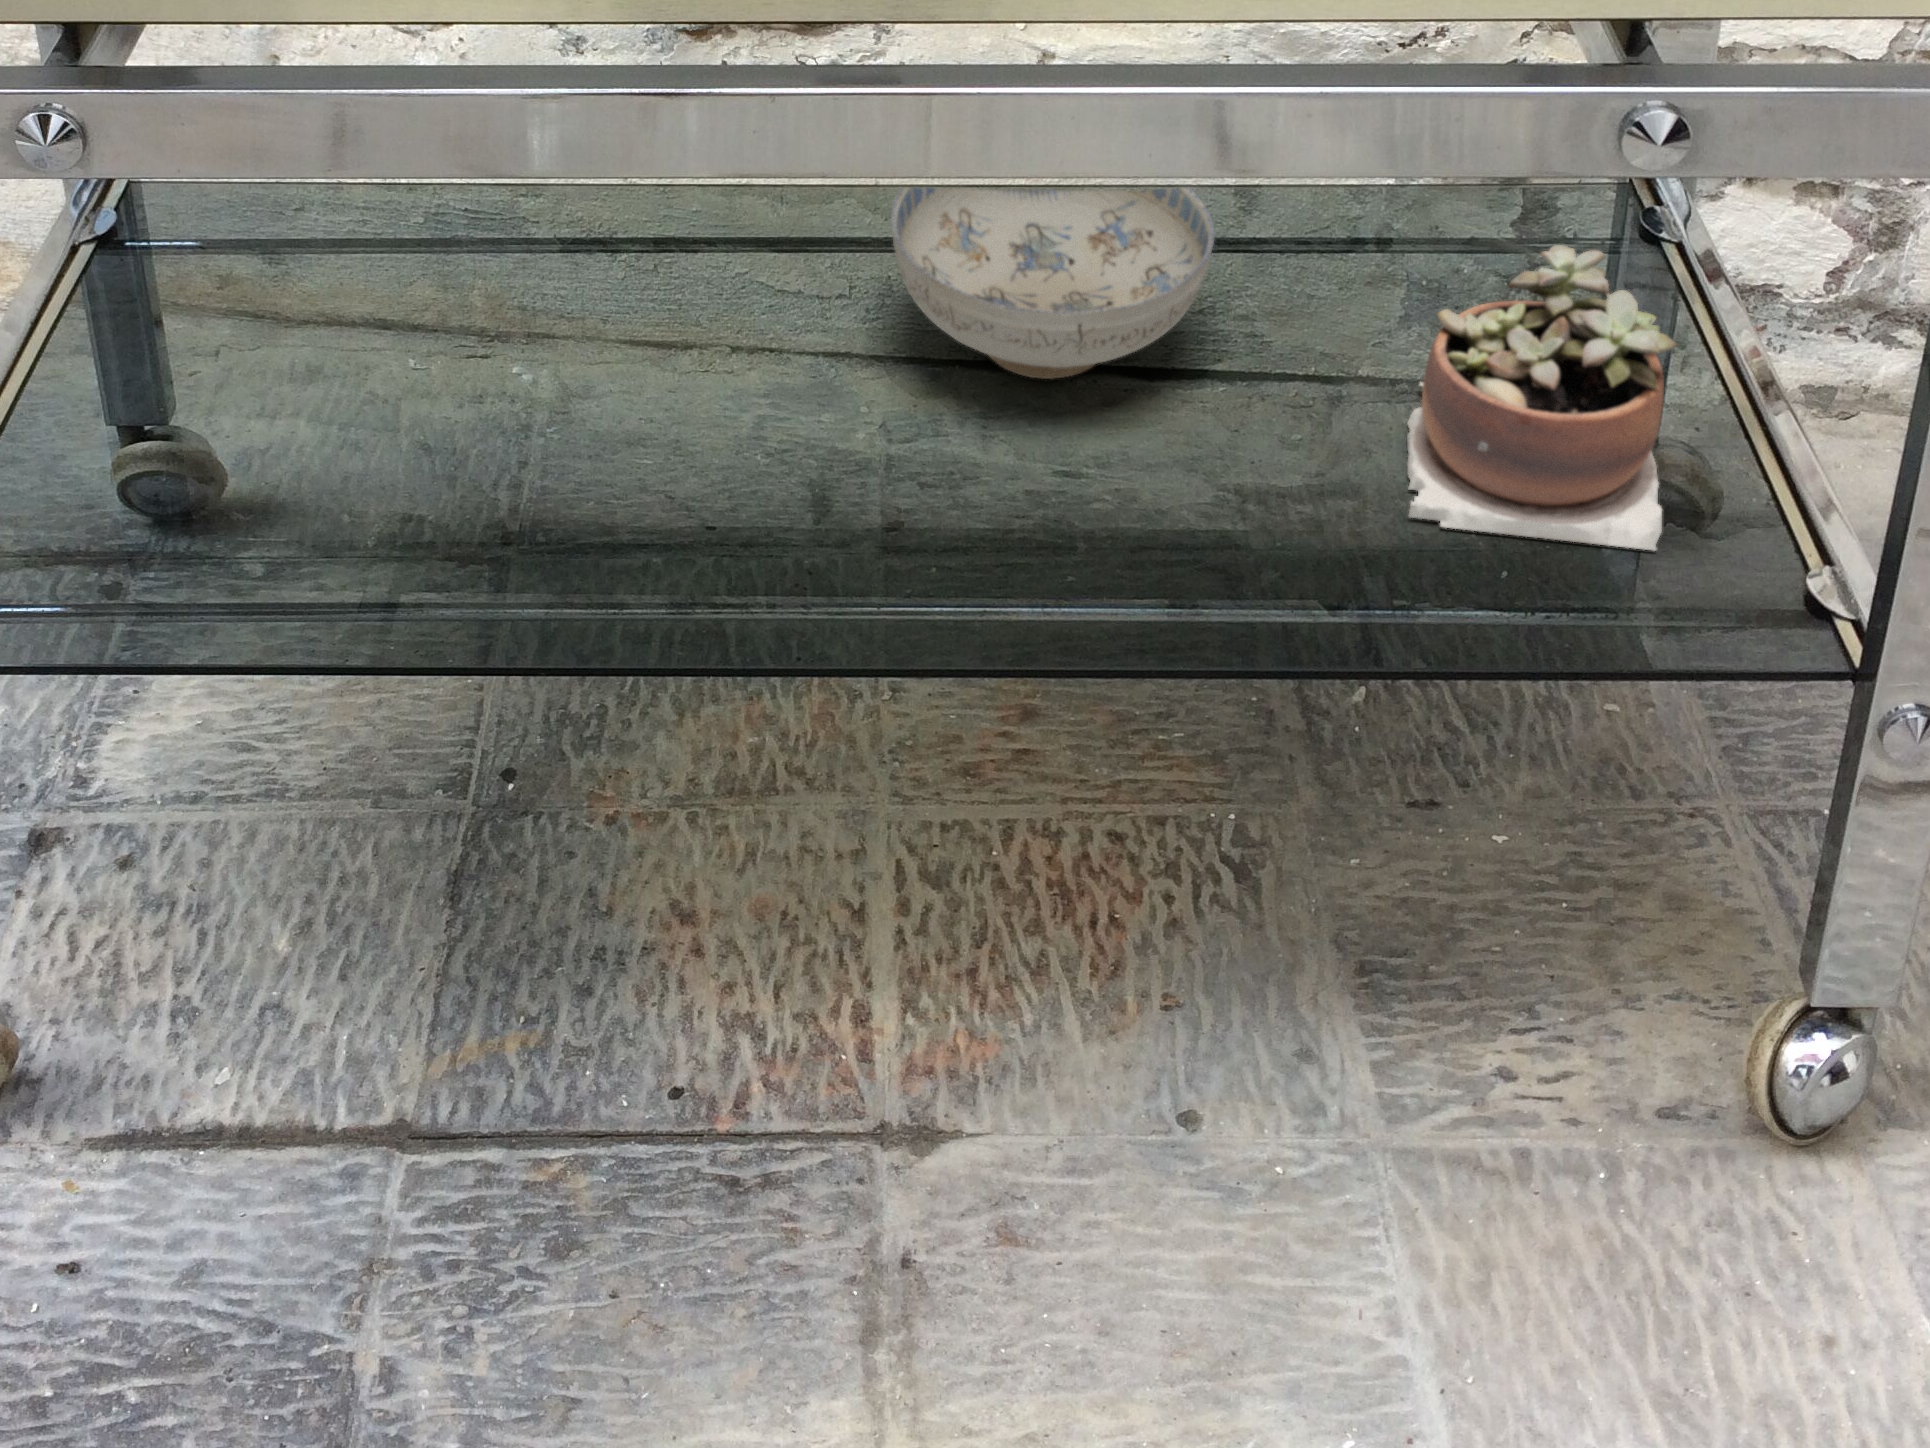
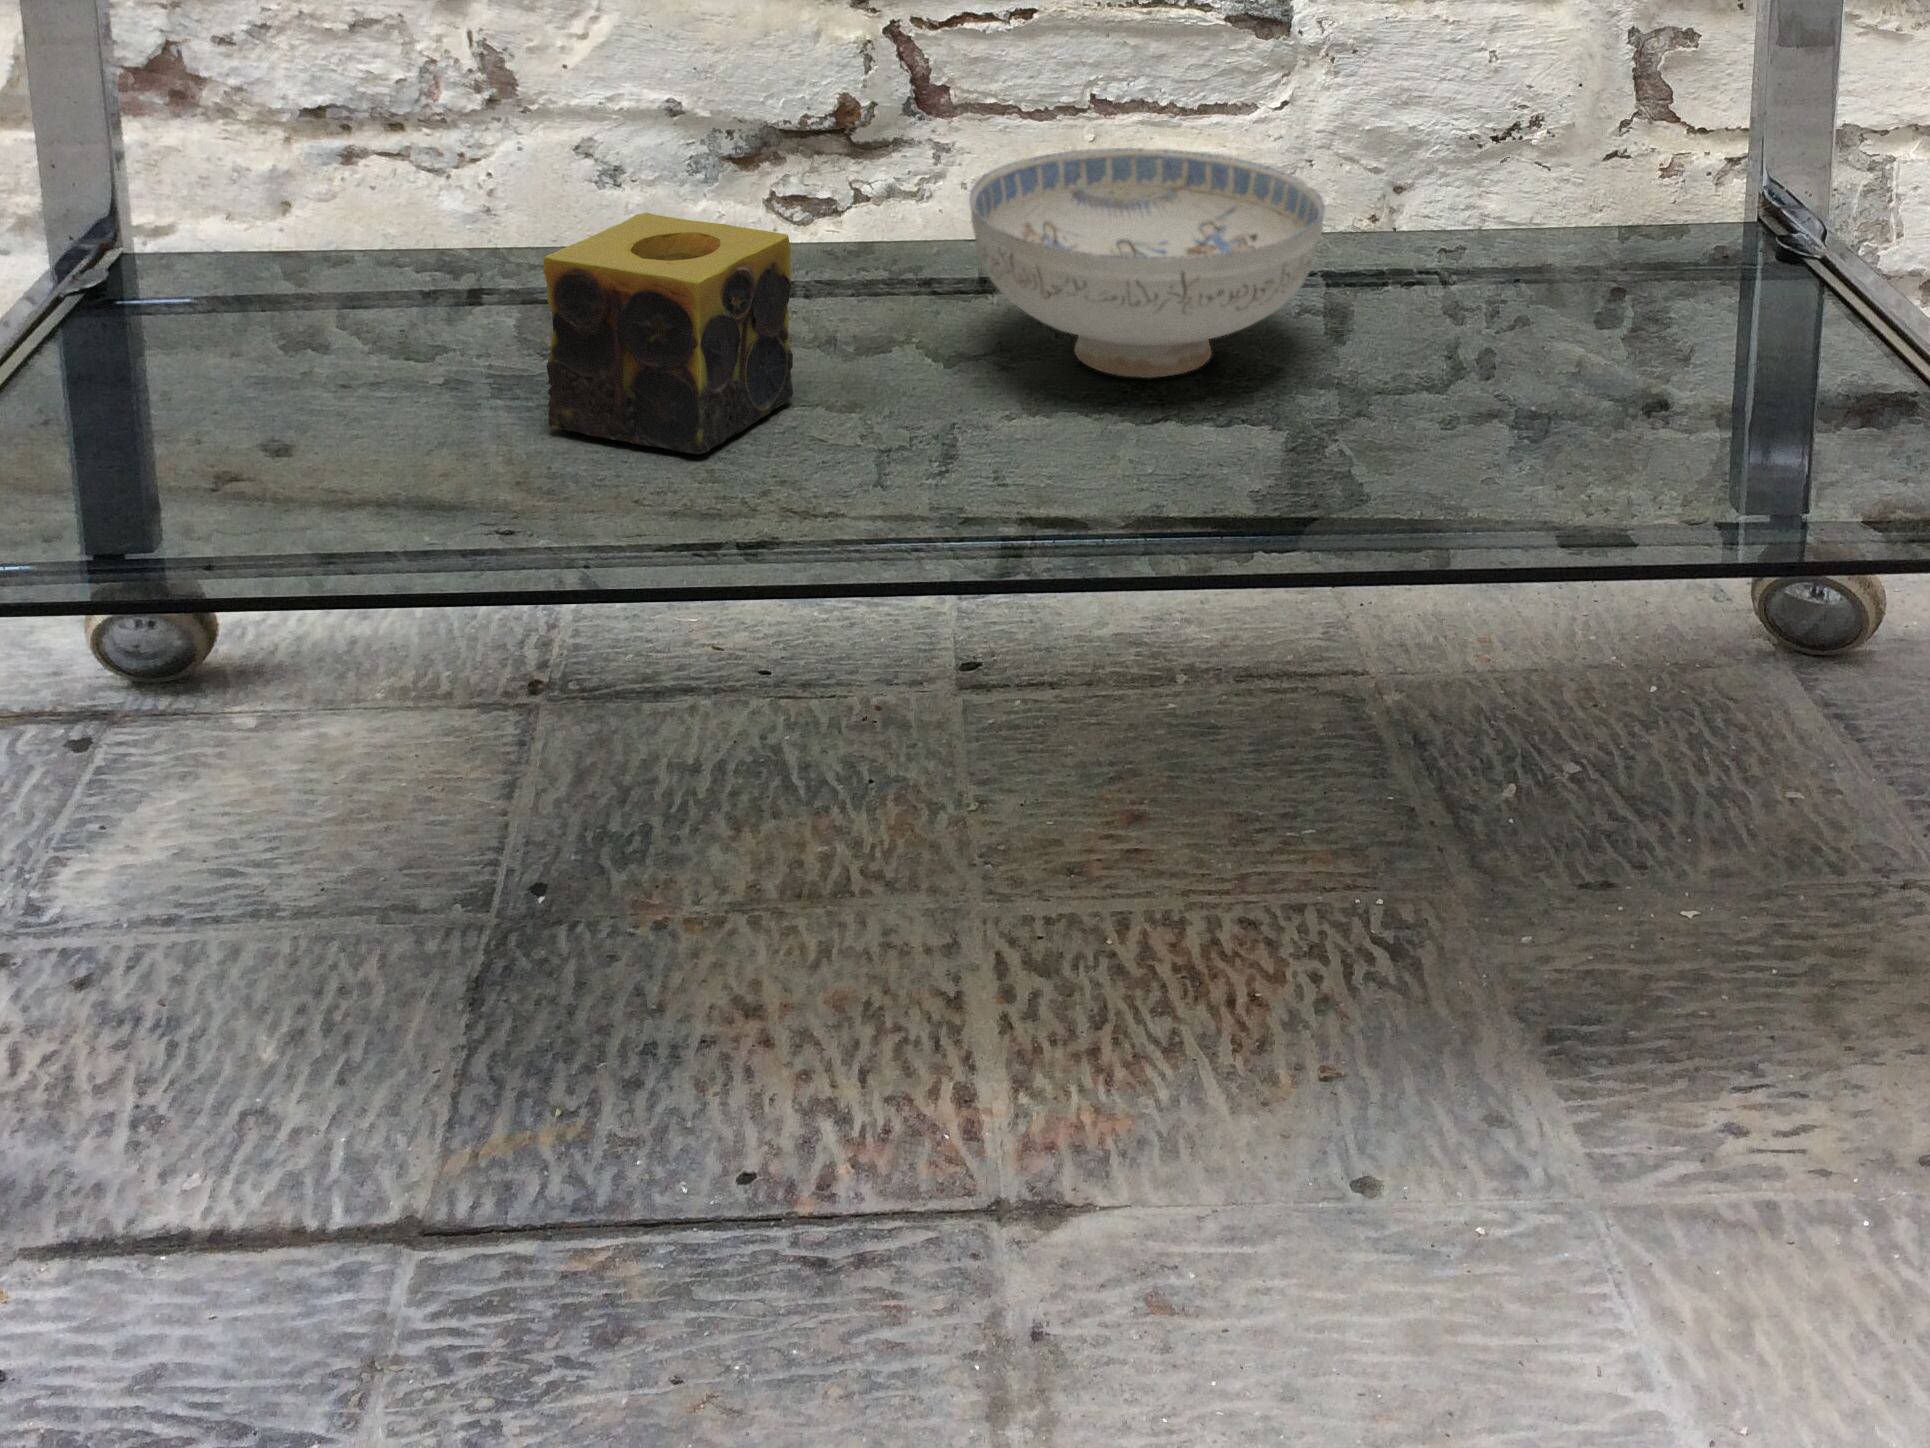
candle: none [506,226,729,472] -> present [543,213,793,454]
succulent plant: present [1407,245,1677,551] -> none [1554,173,1851,479]

